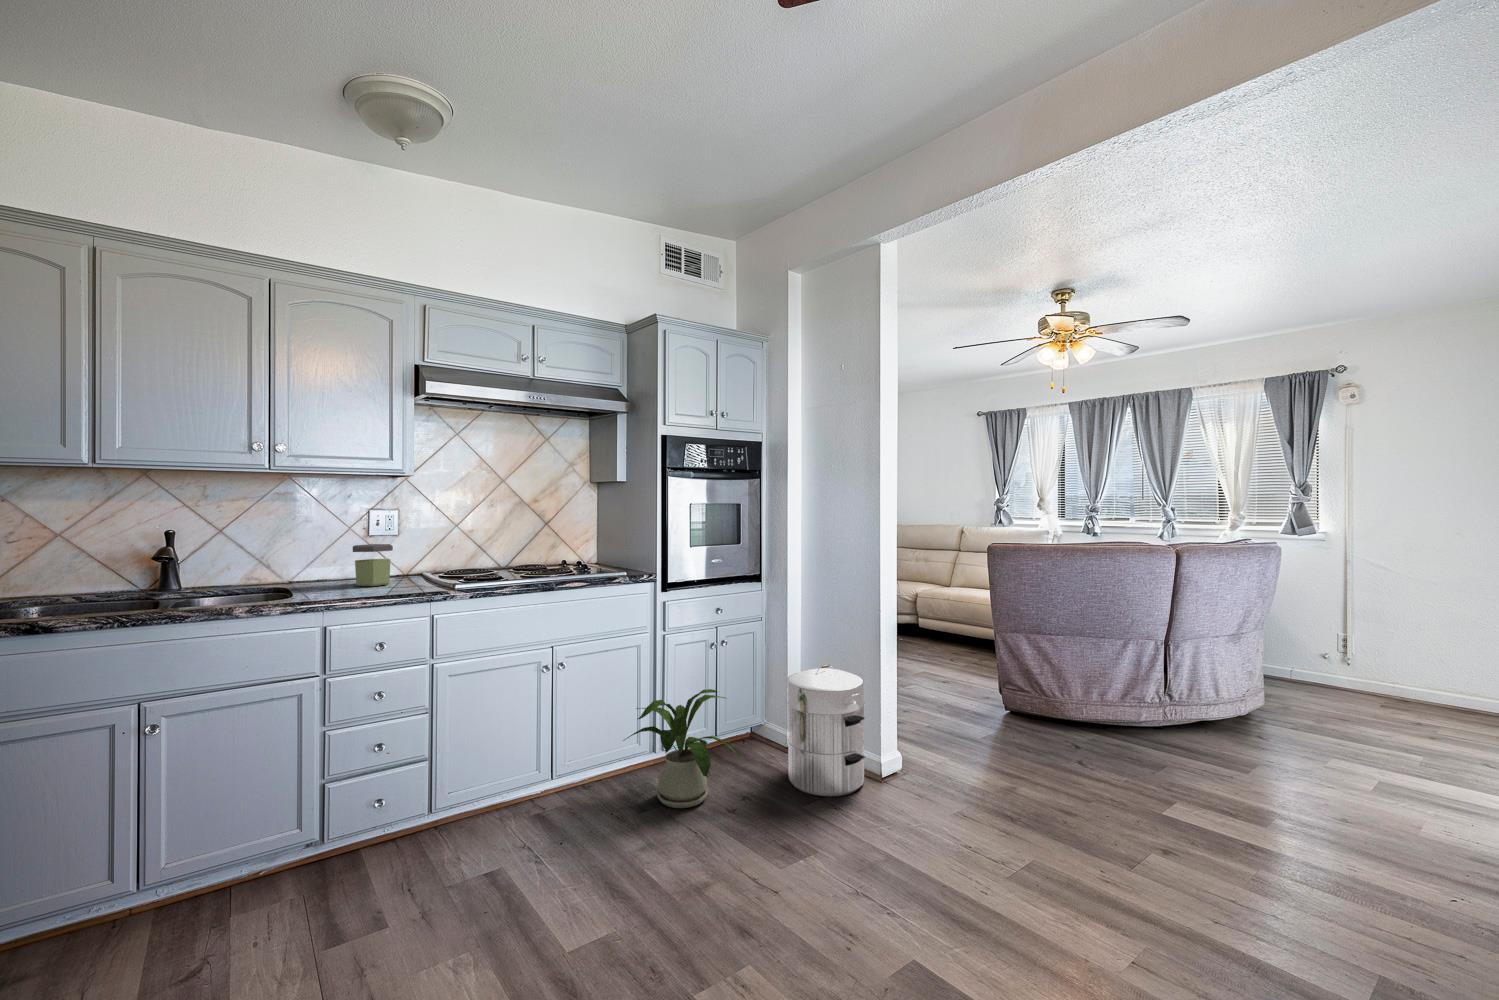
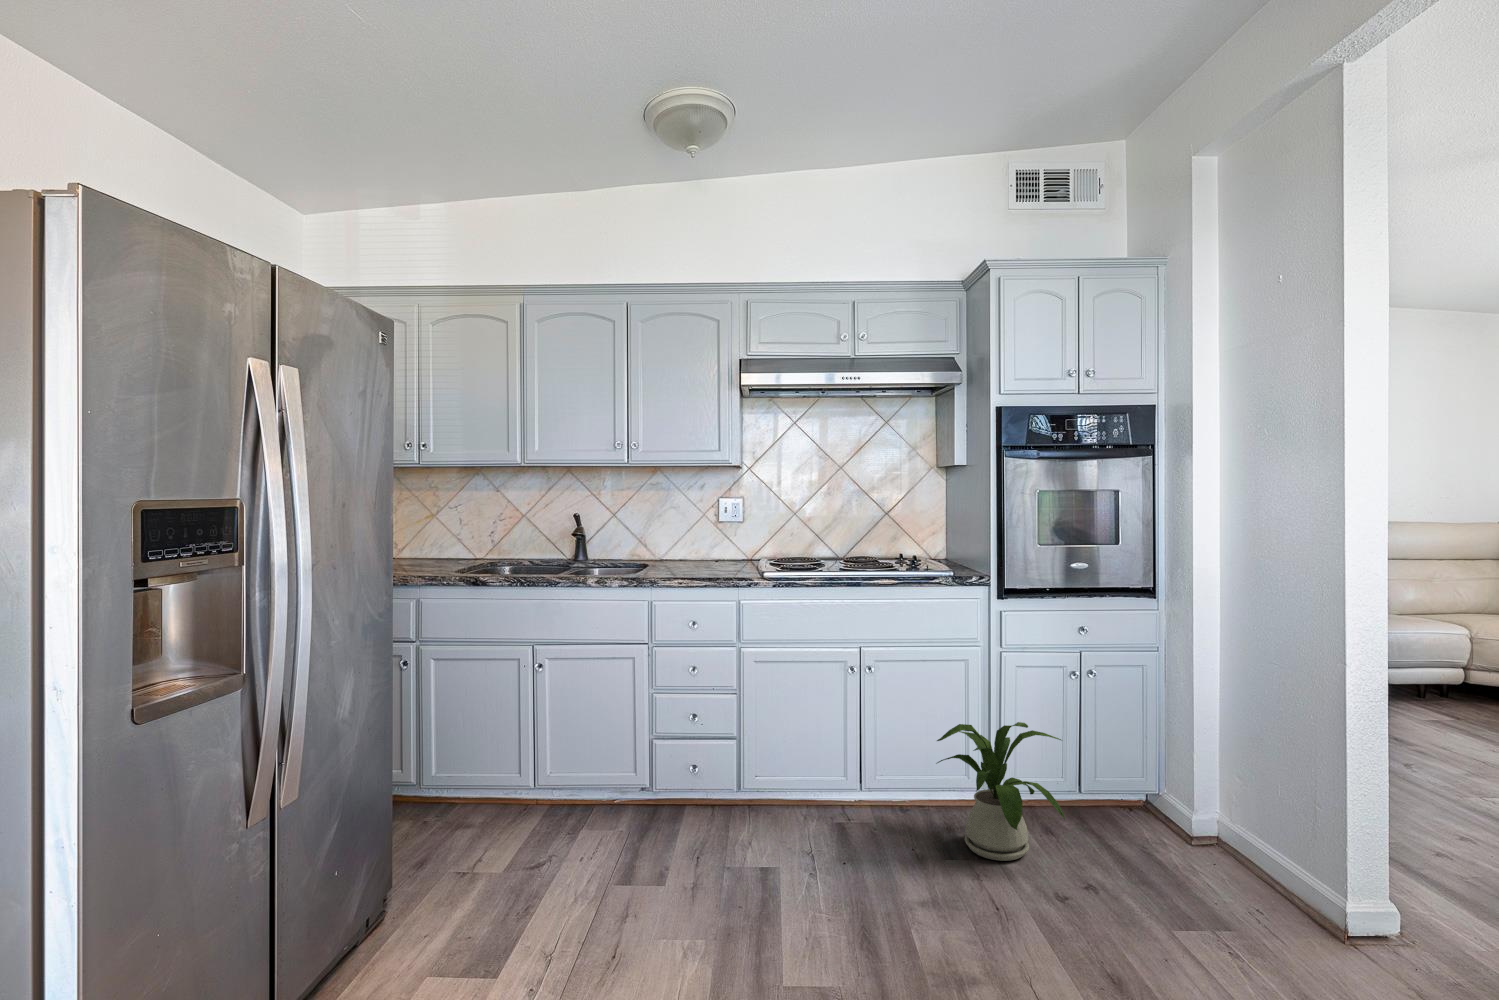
jar: present [353,544,393,586] -> none [690,530,724,569]
waste bin: present [787,665,865,796] -> none [1151,723,1278,914]

